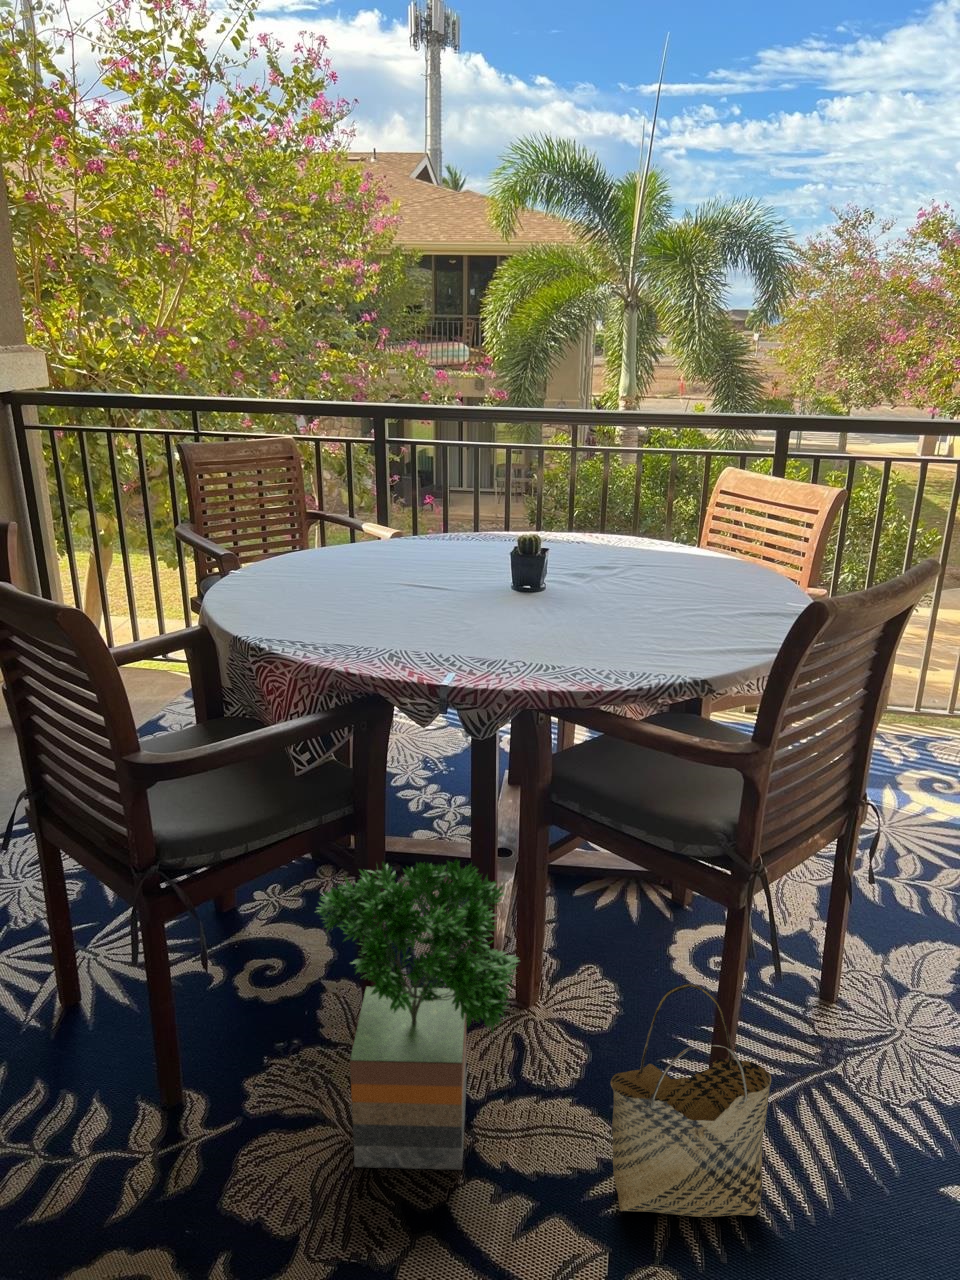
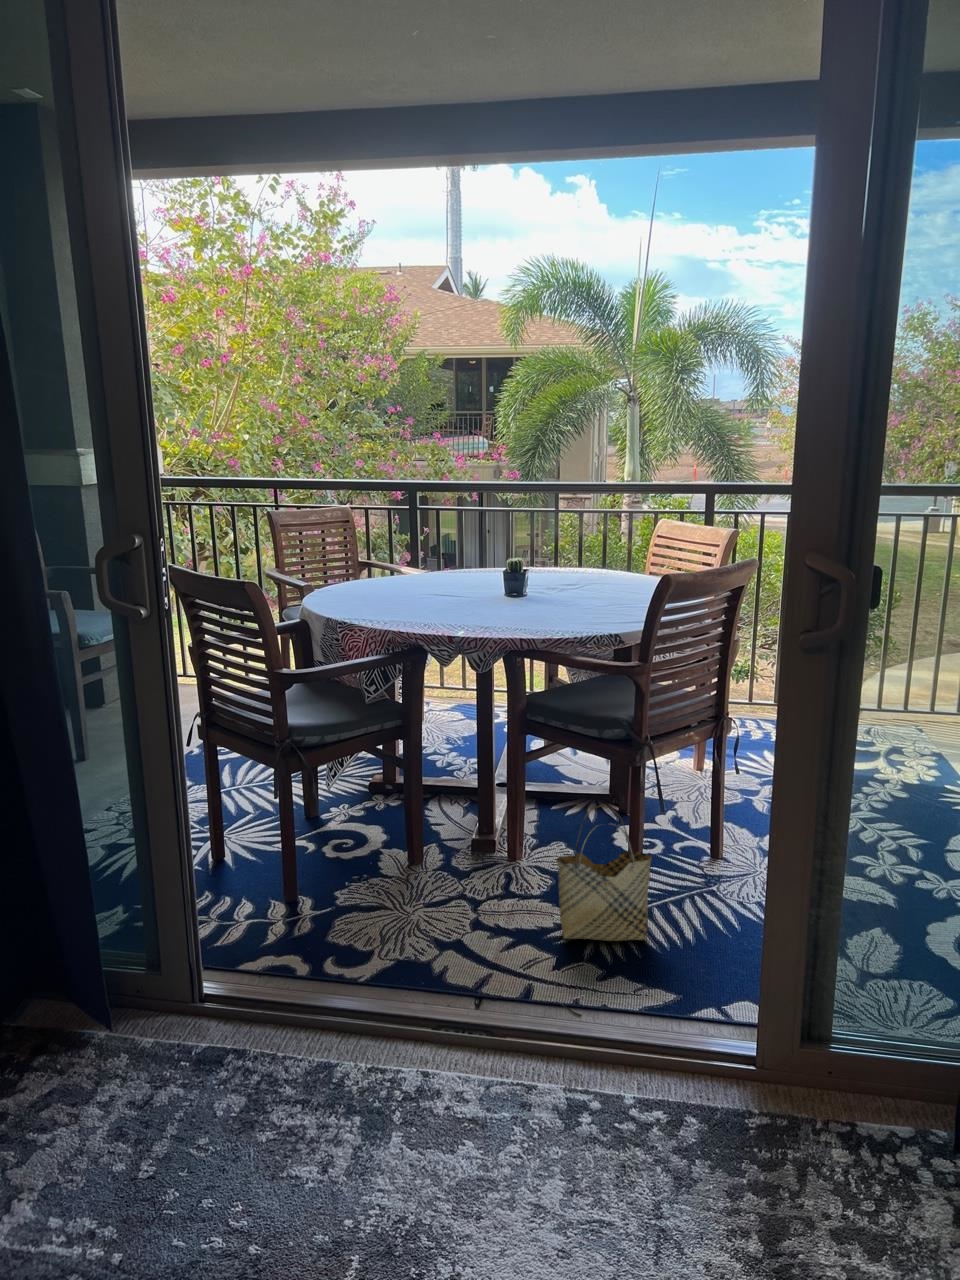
potted tree: present [317,860,519,1170] -> none [382,739,504,926]

